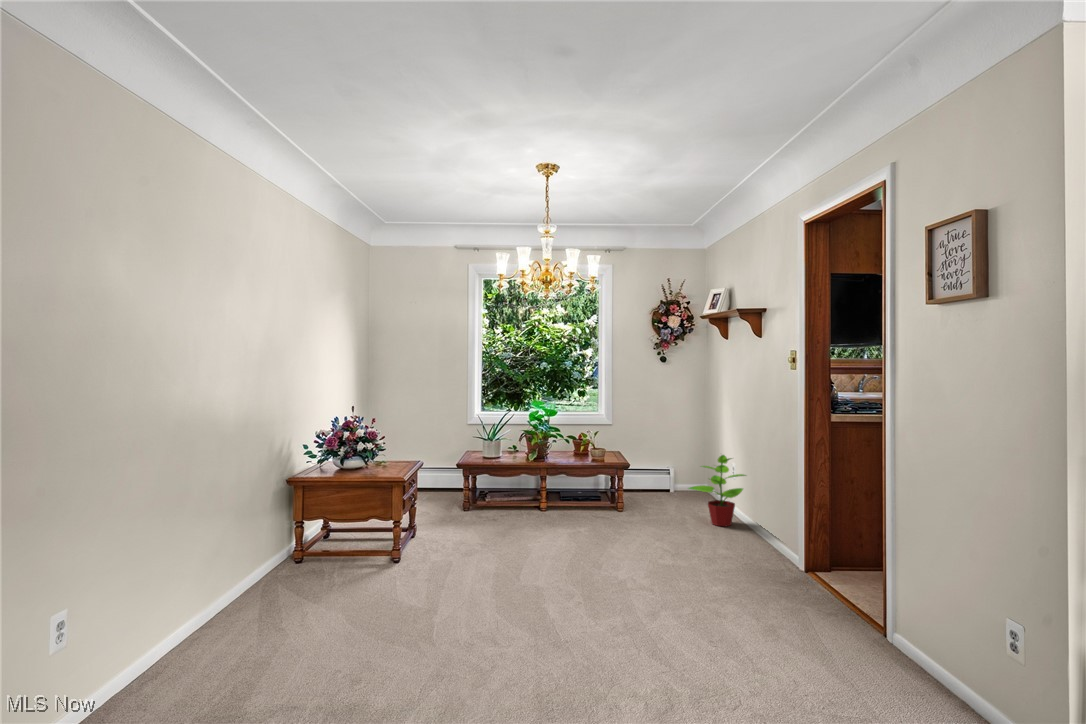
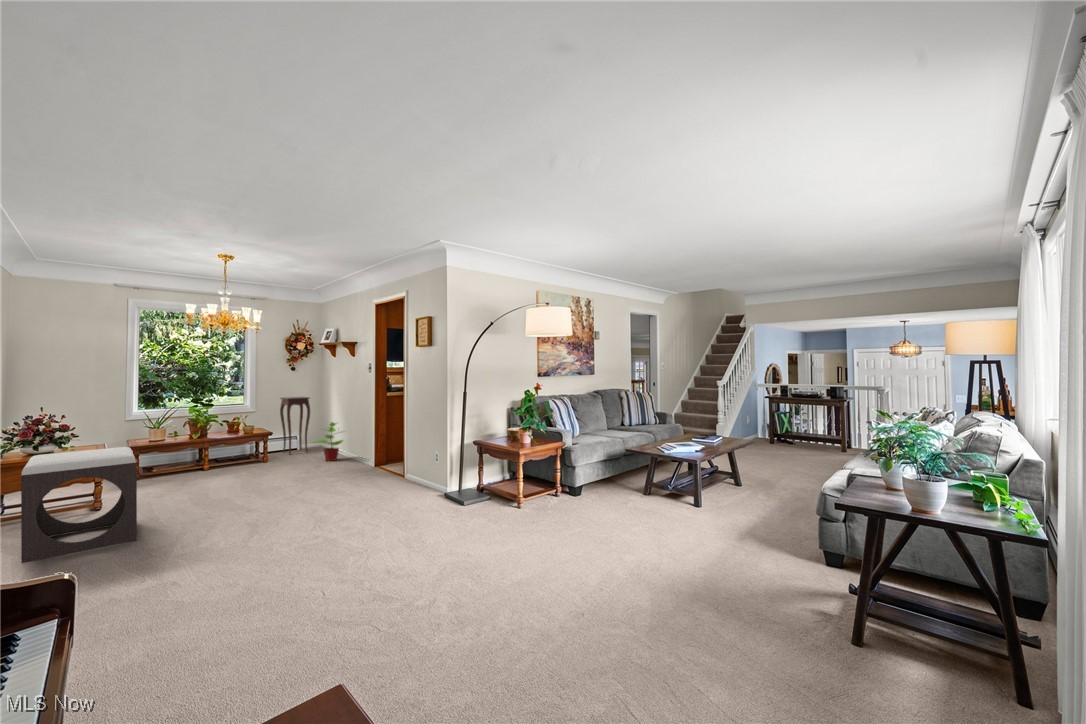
side table: none [644,404,688,497] -> present [280,397,310,454]
footstool: none [218,492,400,687] -> present [21,447,137,563]

